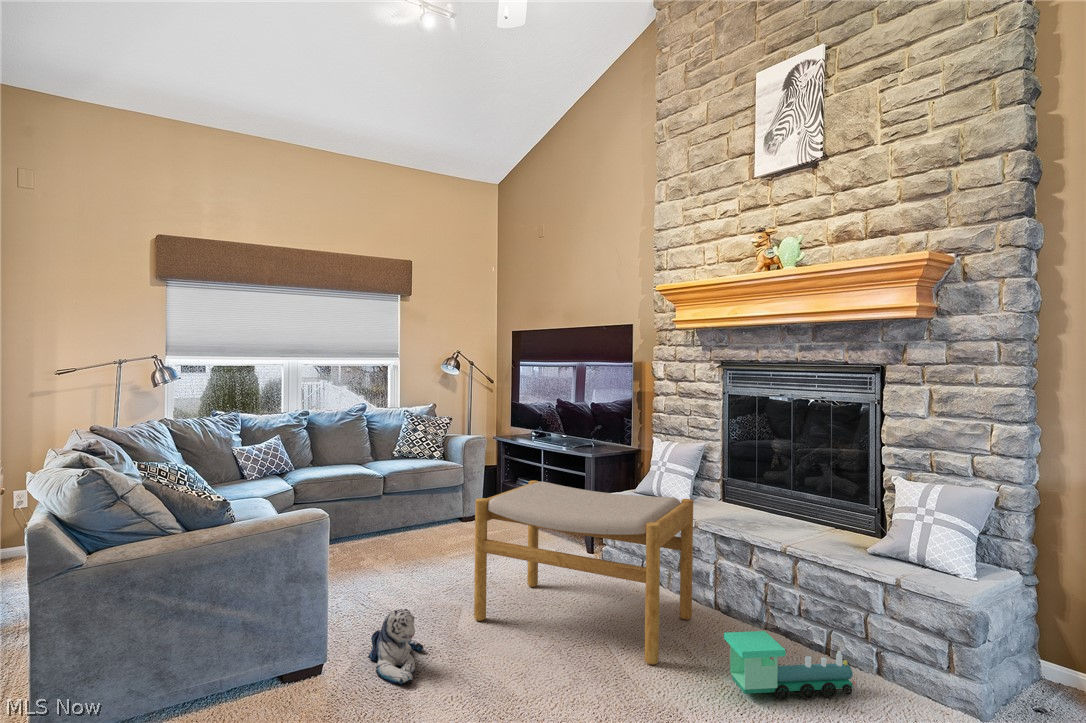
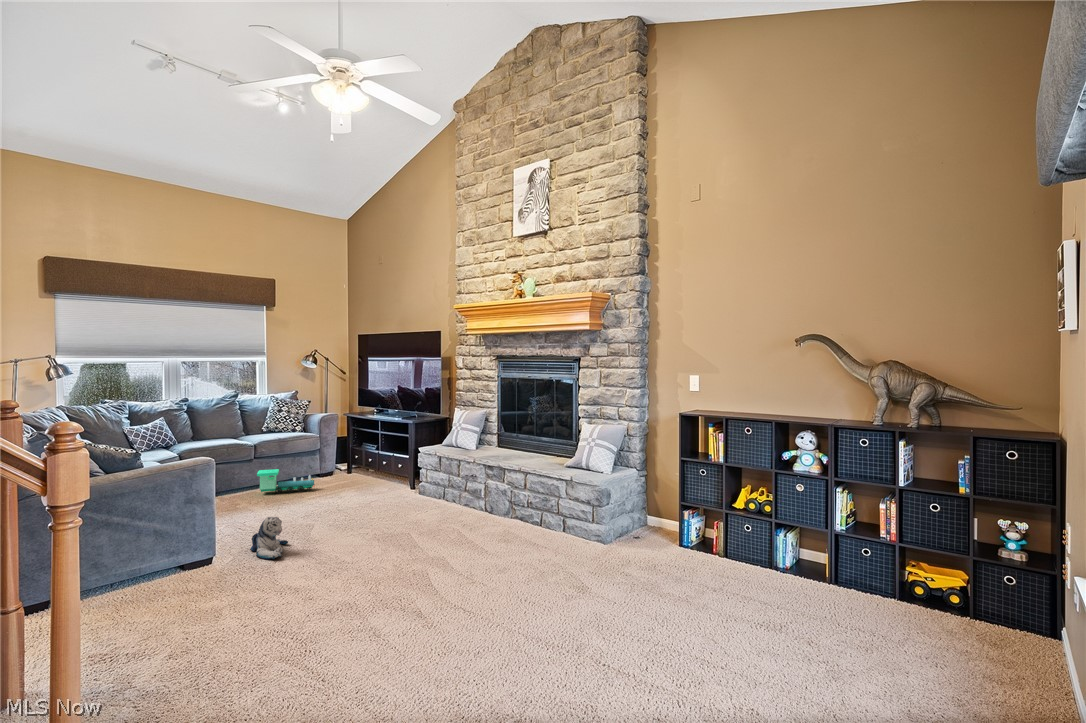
footstool: present [474,480,693,665] -> none [324,438,468,538]
toy train: present [724,631,856,700] -> present [257,469,315,494]

